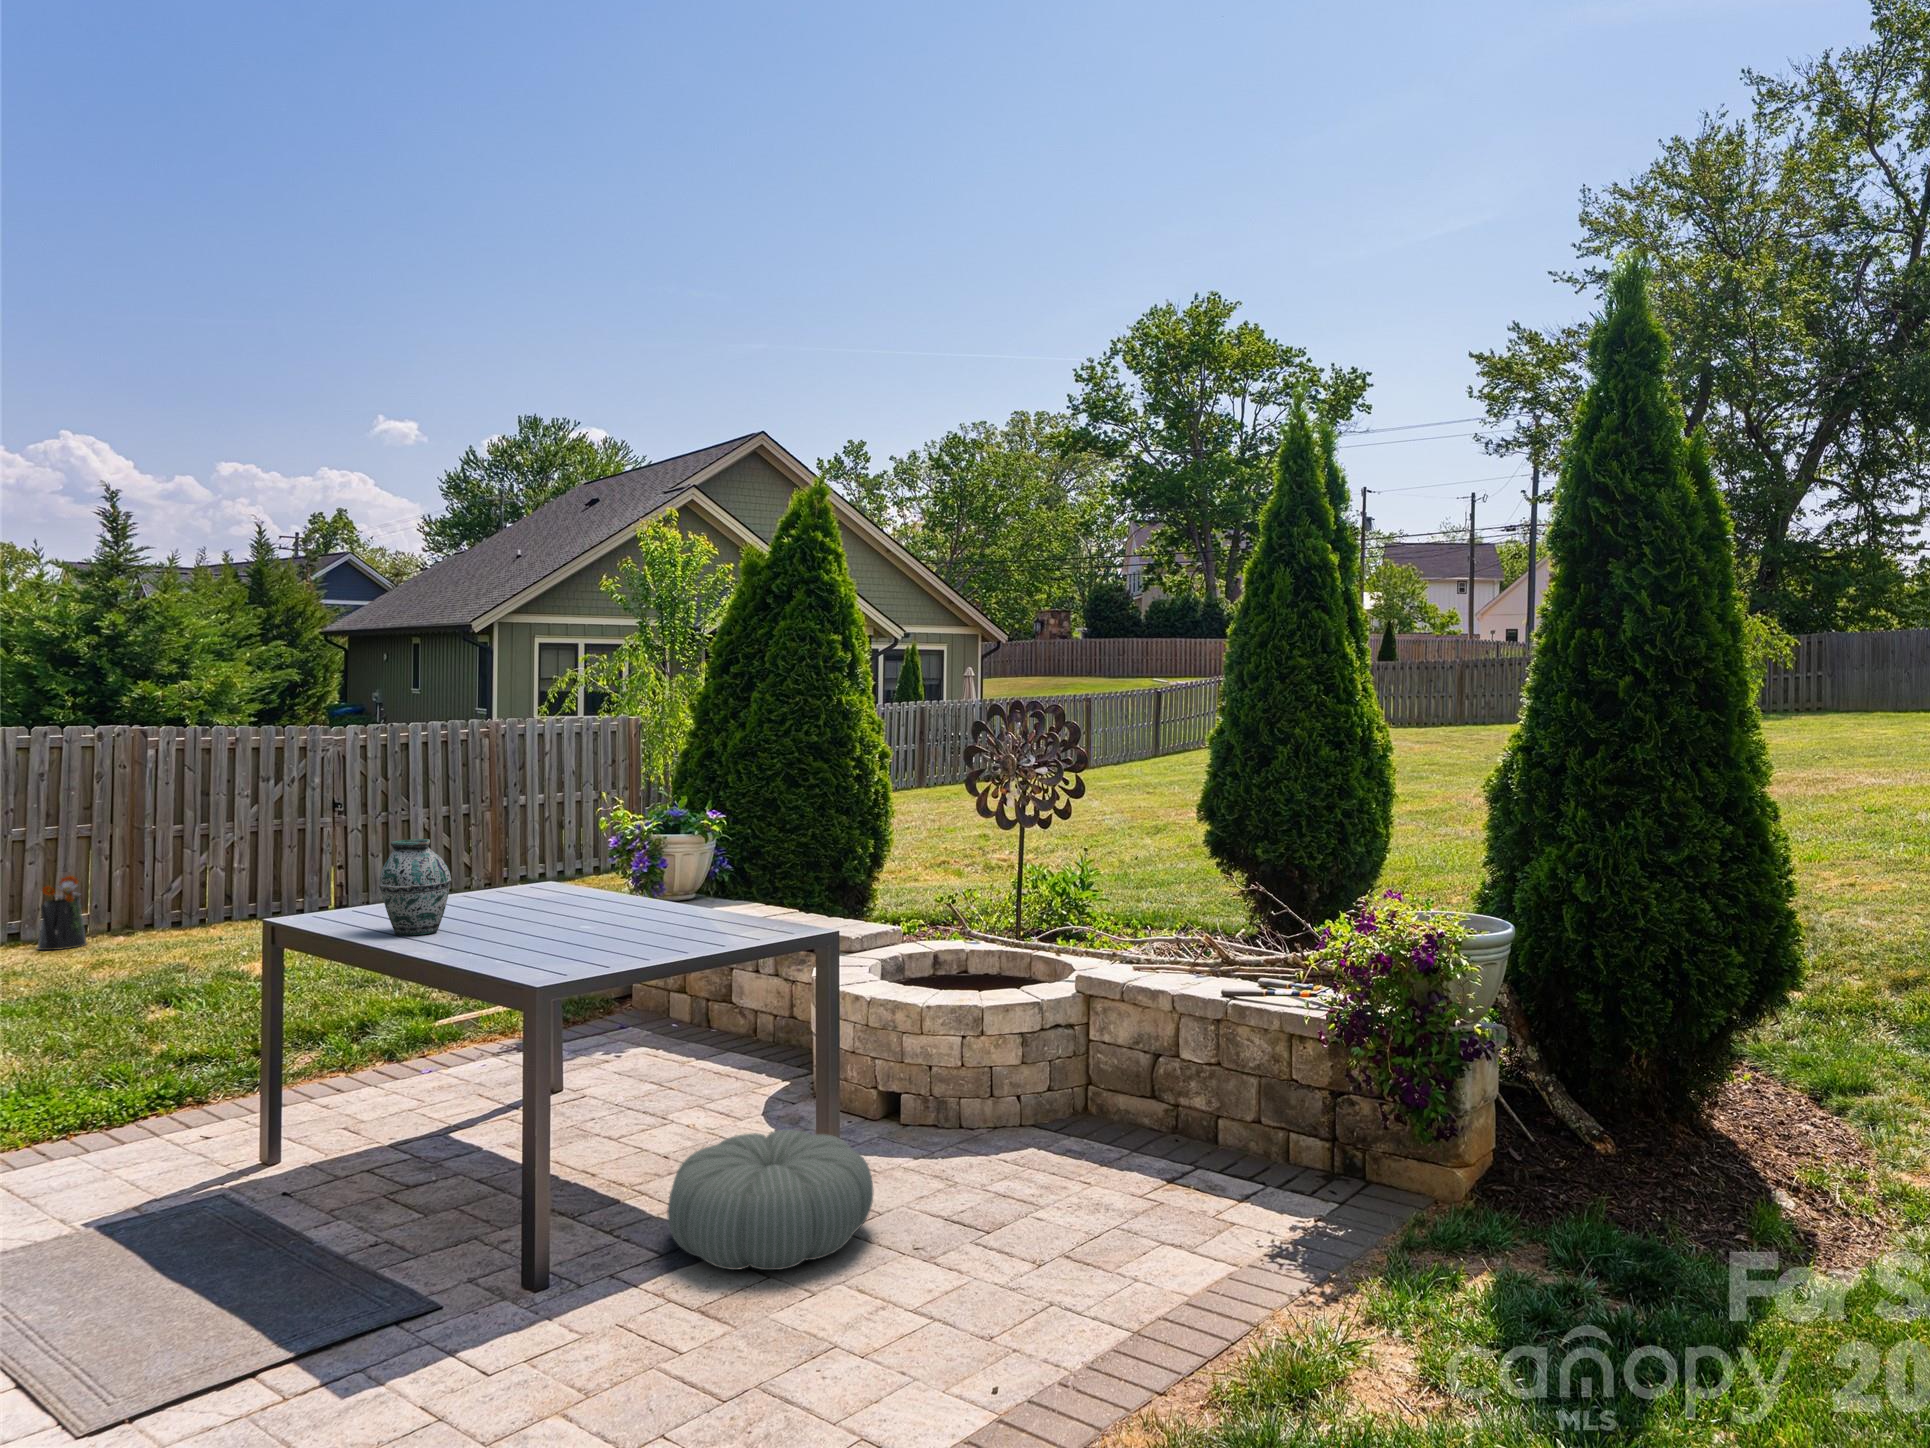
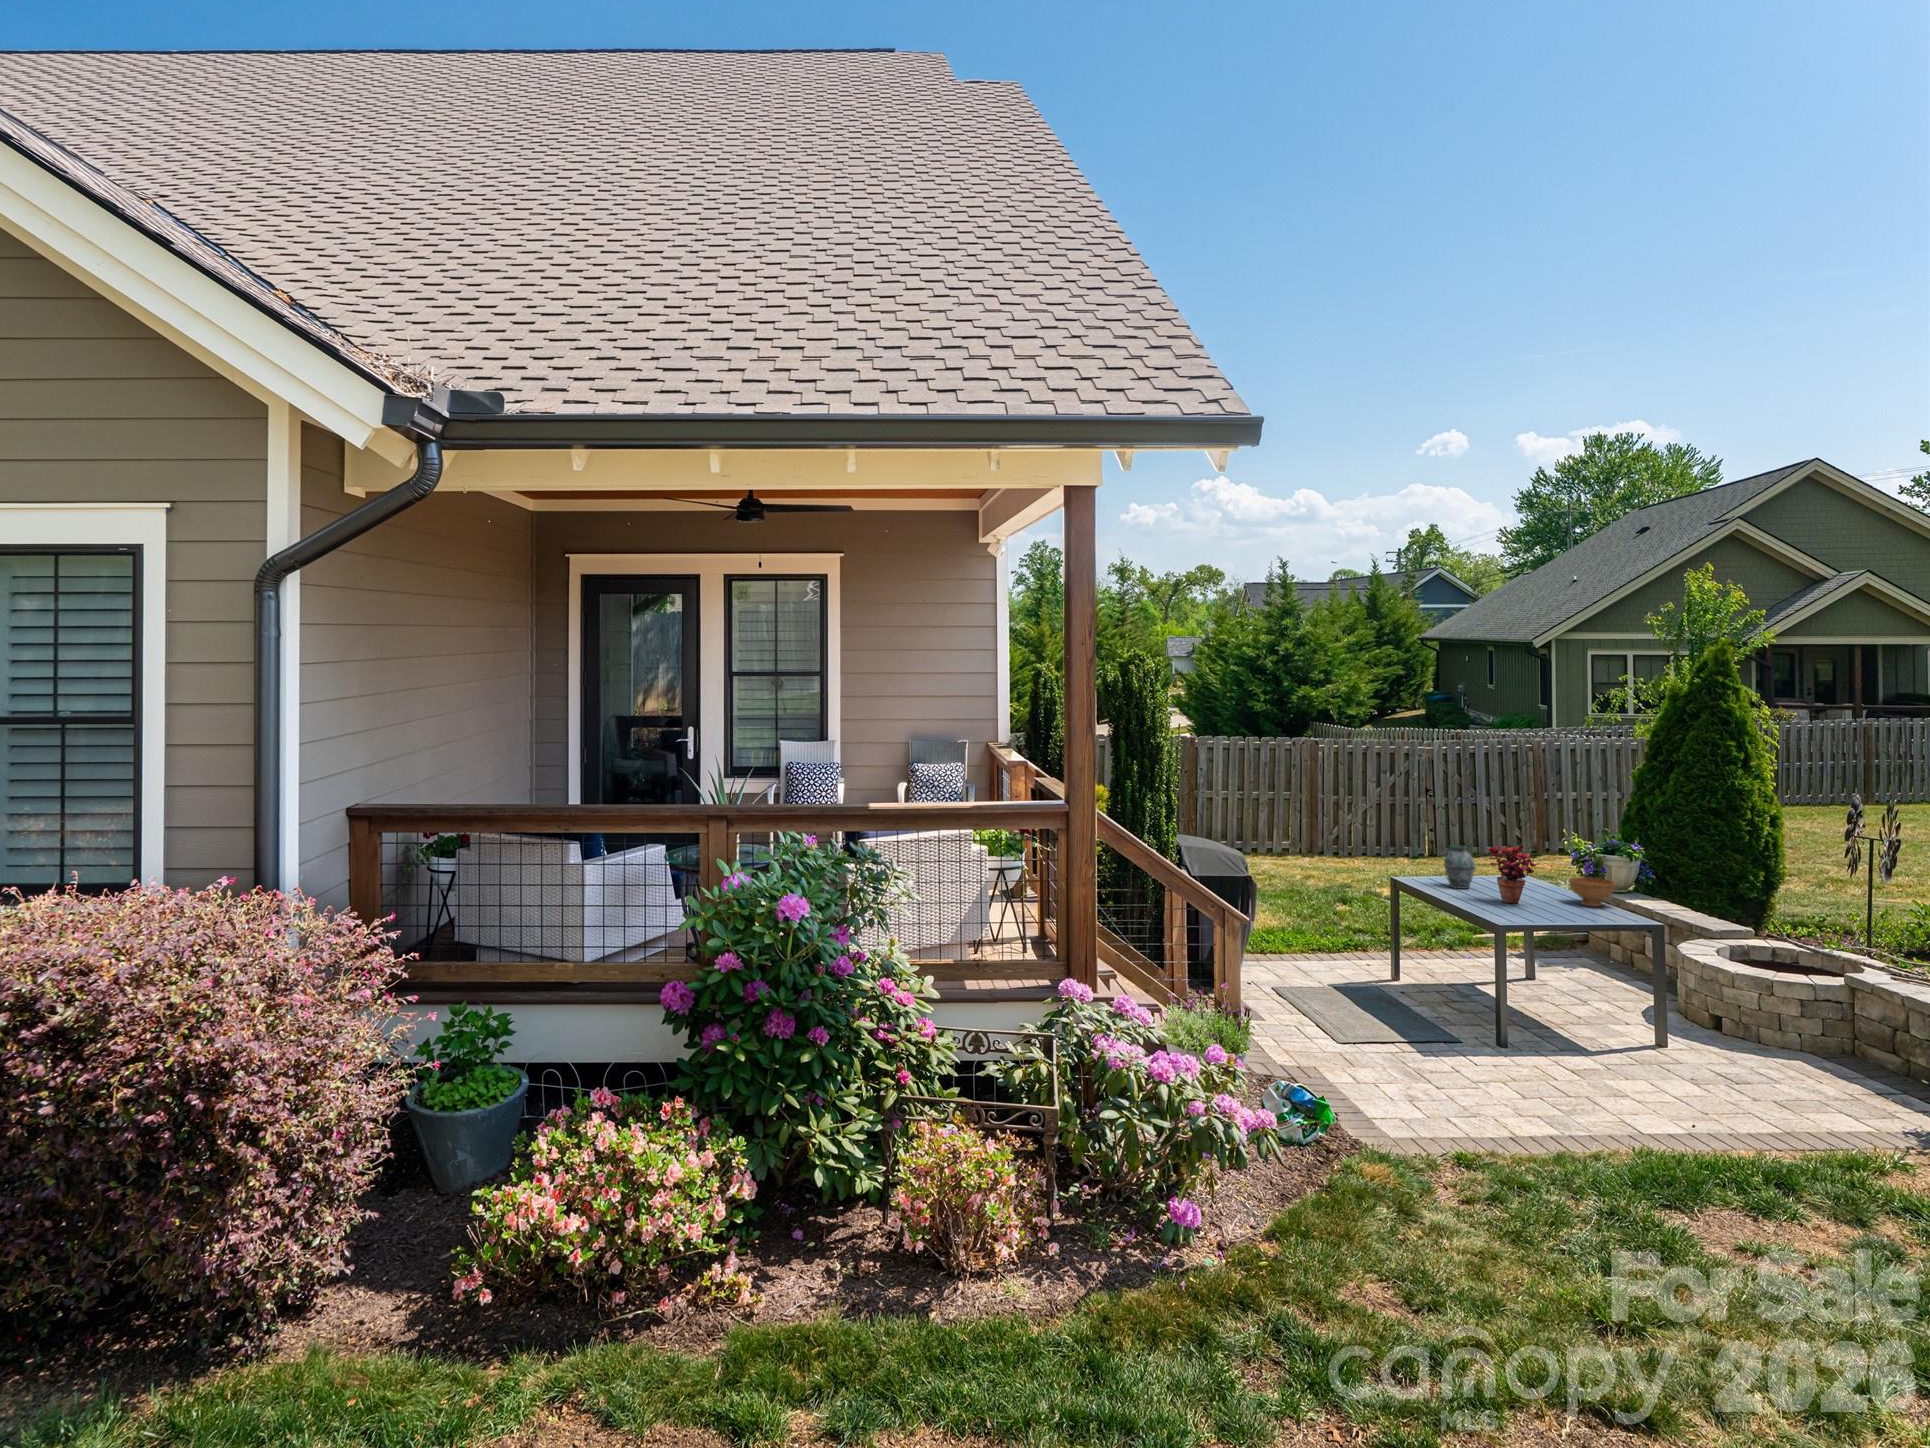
potted plant: none [478,817,600,949] -> present [1486,844,1537,904]
bowl: none [642,873,731,929] -> present [1568,877,1616,906]
watering can: present [37,876,87,950] -> none [1272,824,1295,865]
pouf: present [667,1130,873,1270] -> none [1562,1007,1669,1065]

